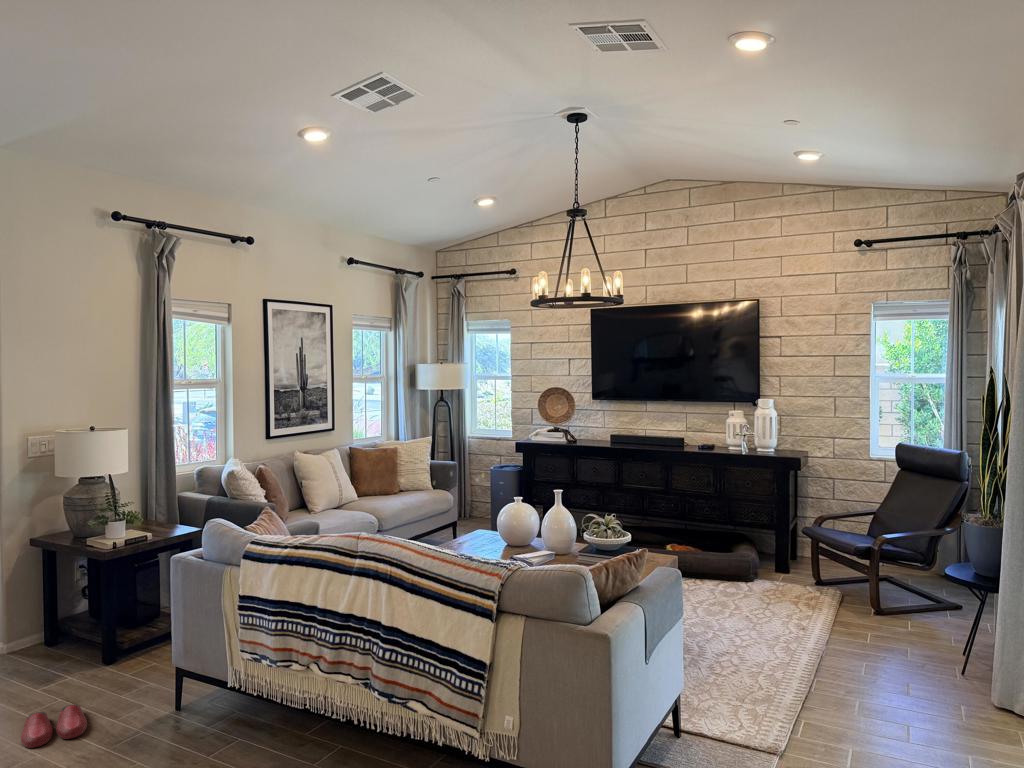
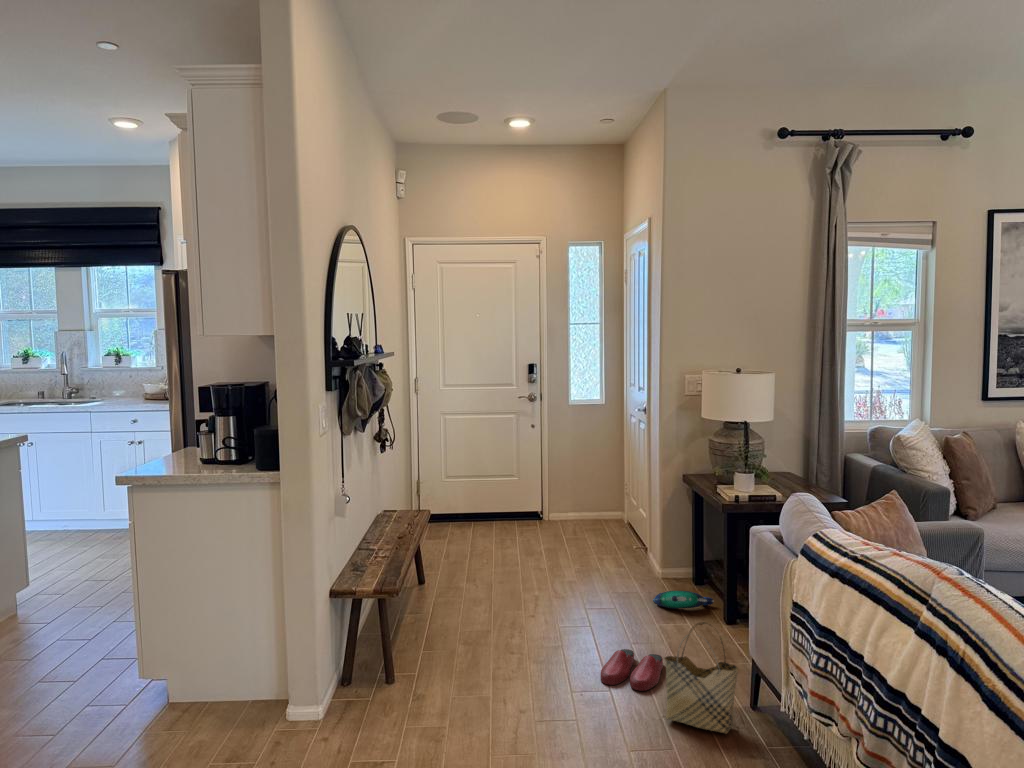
plush toy: none [21,646,88,672] -> present [653,591,714,609]
woven basket: none [112,646,181,744] -> present [664,622,738,734]

